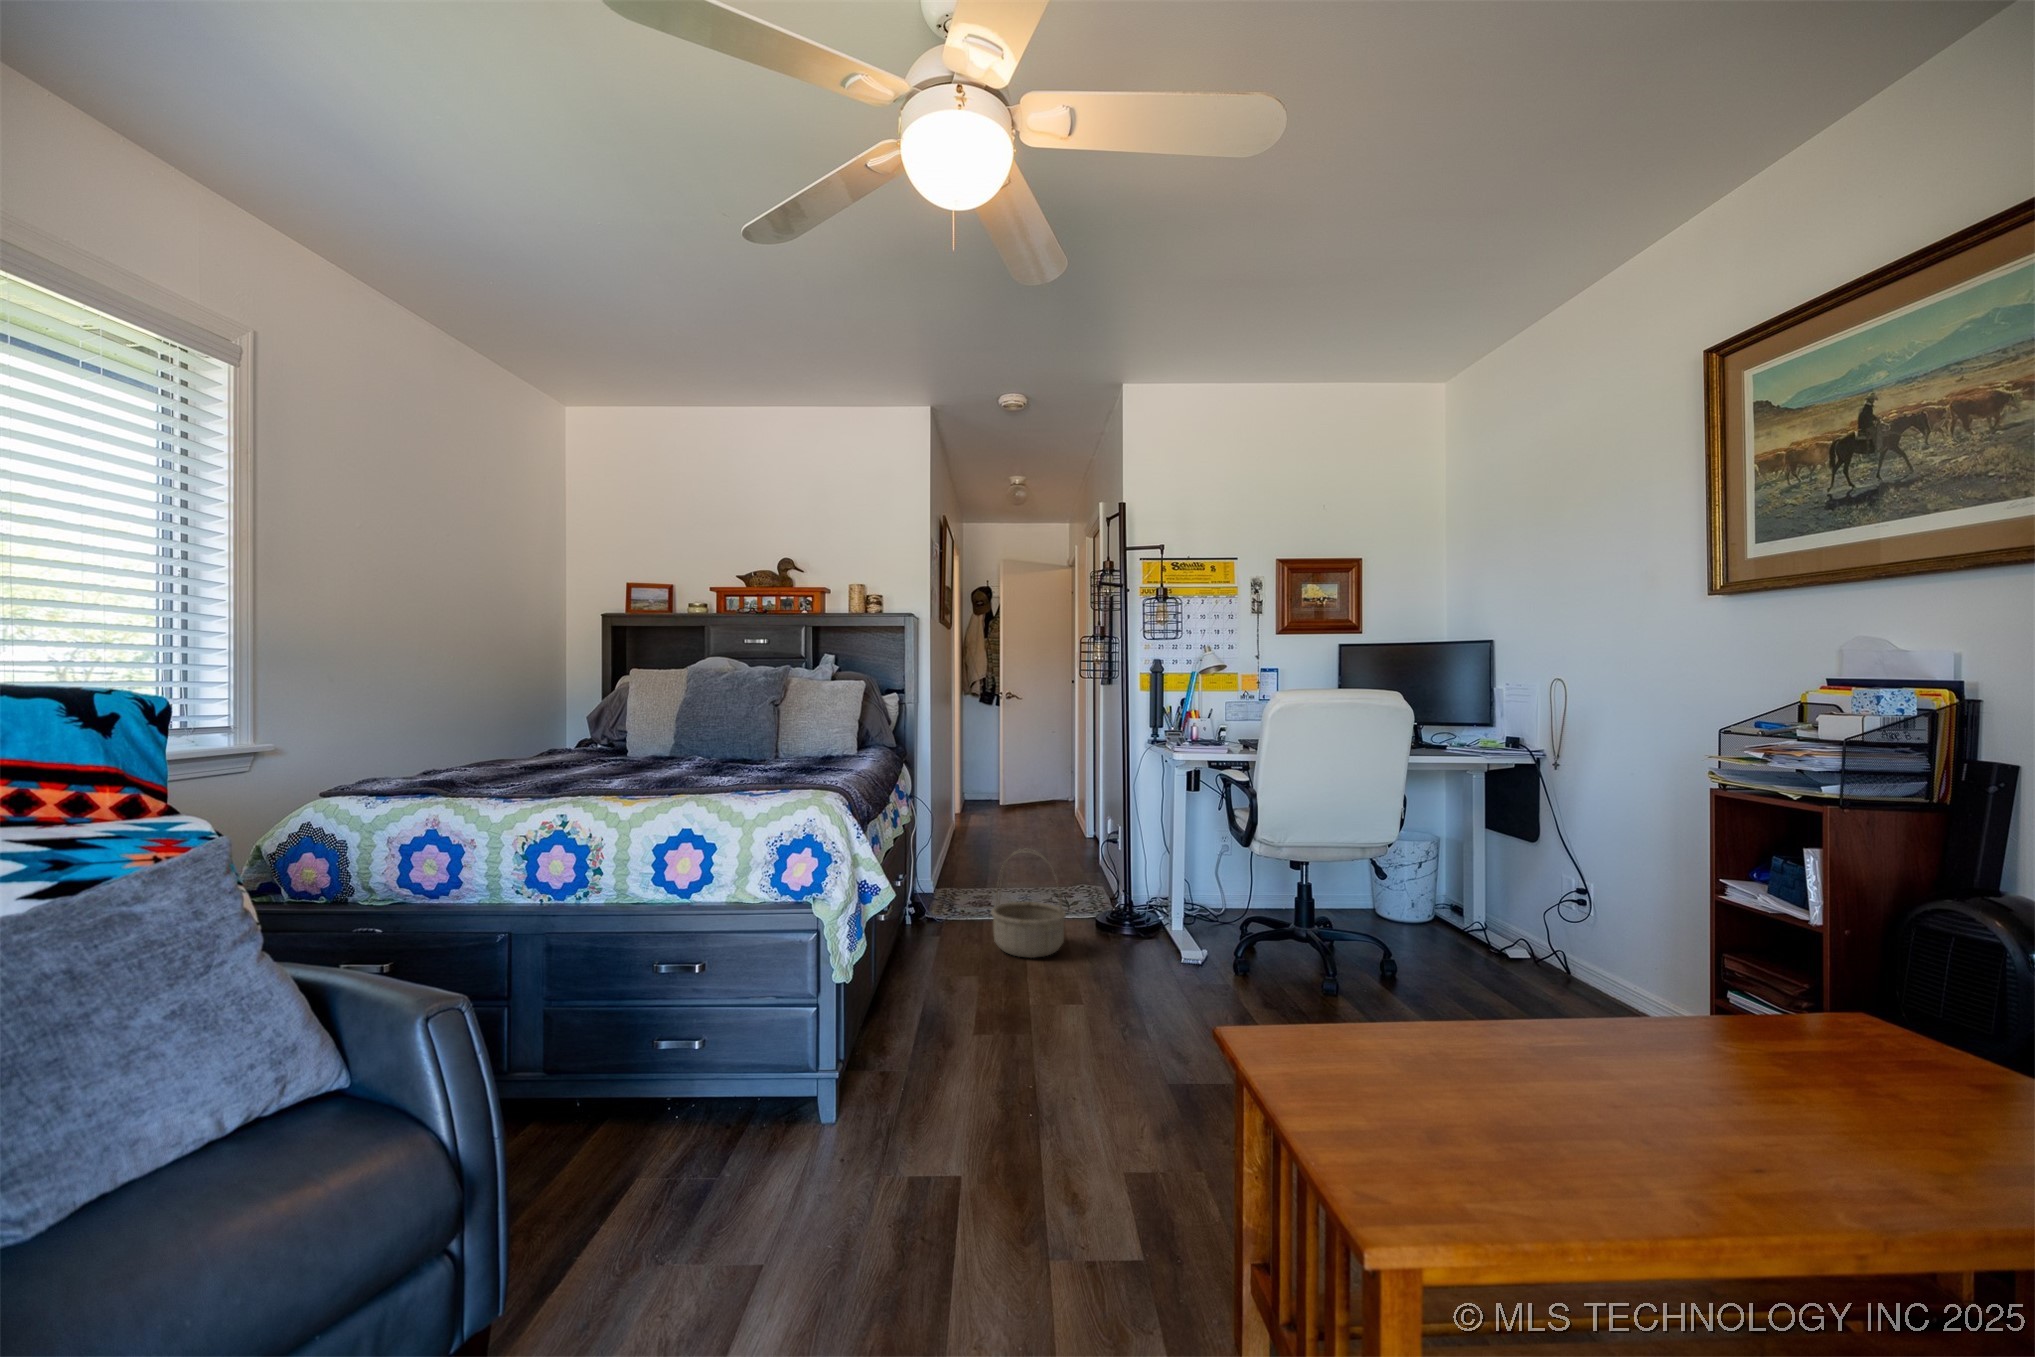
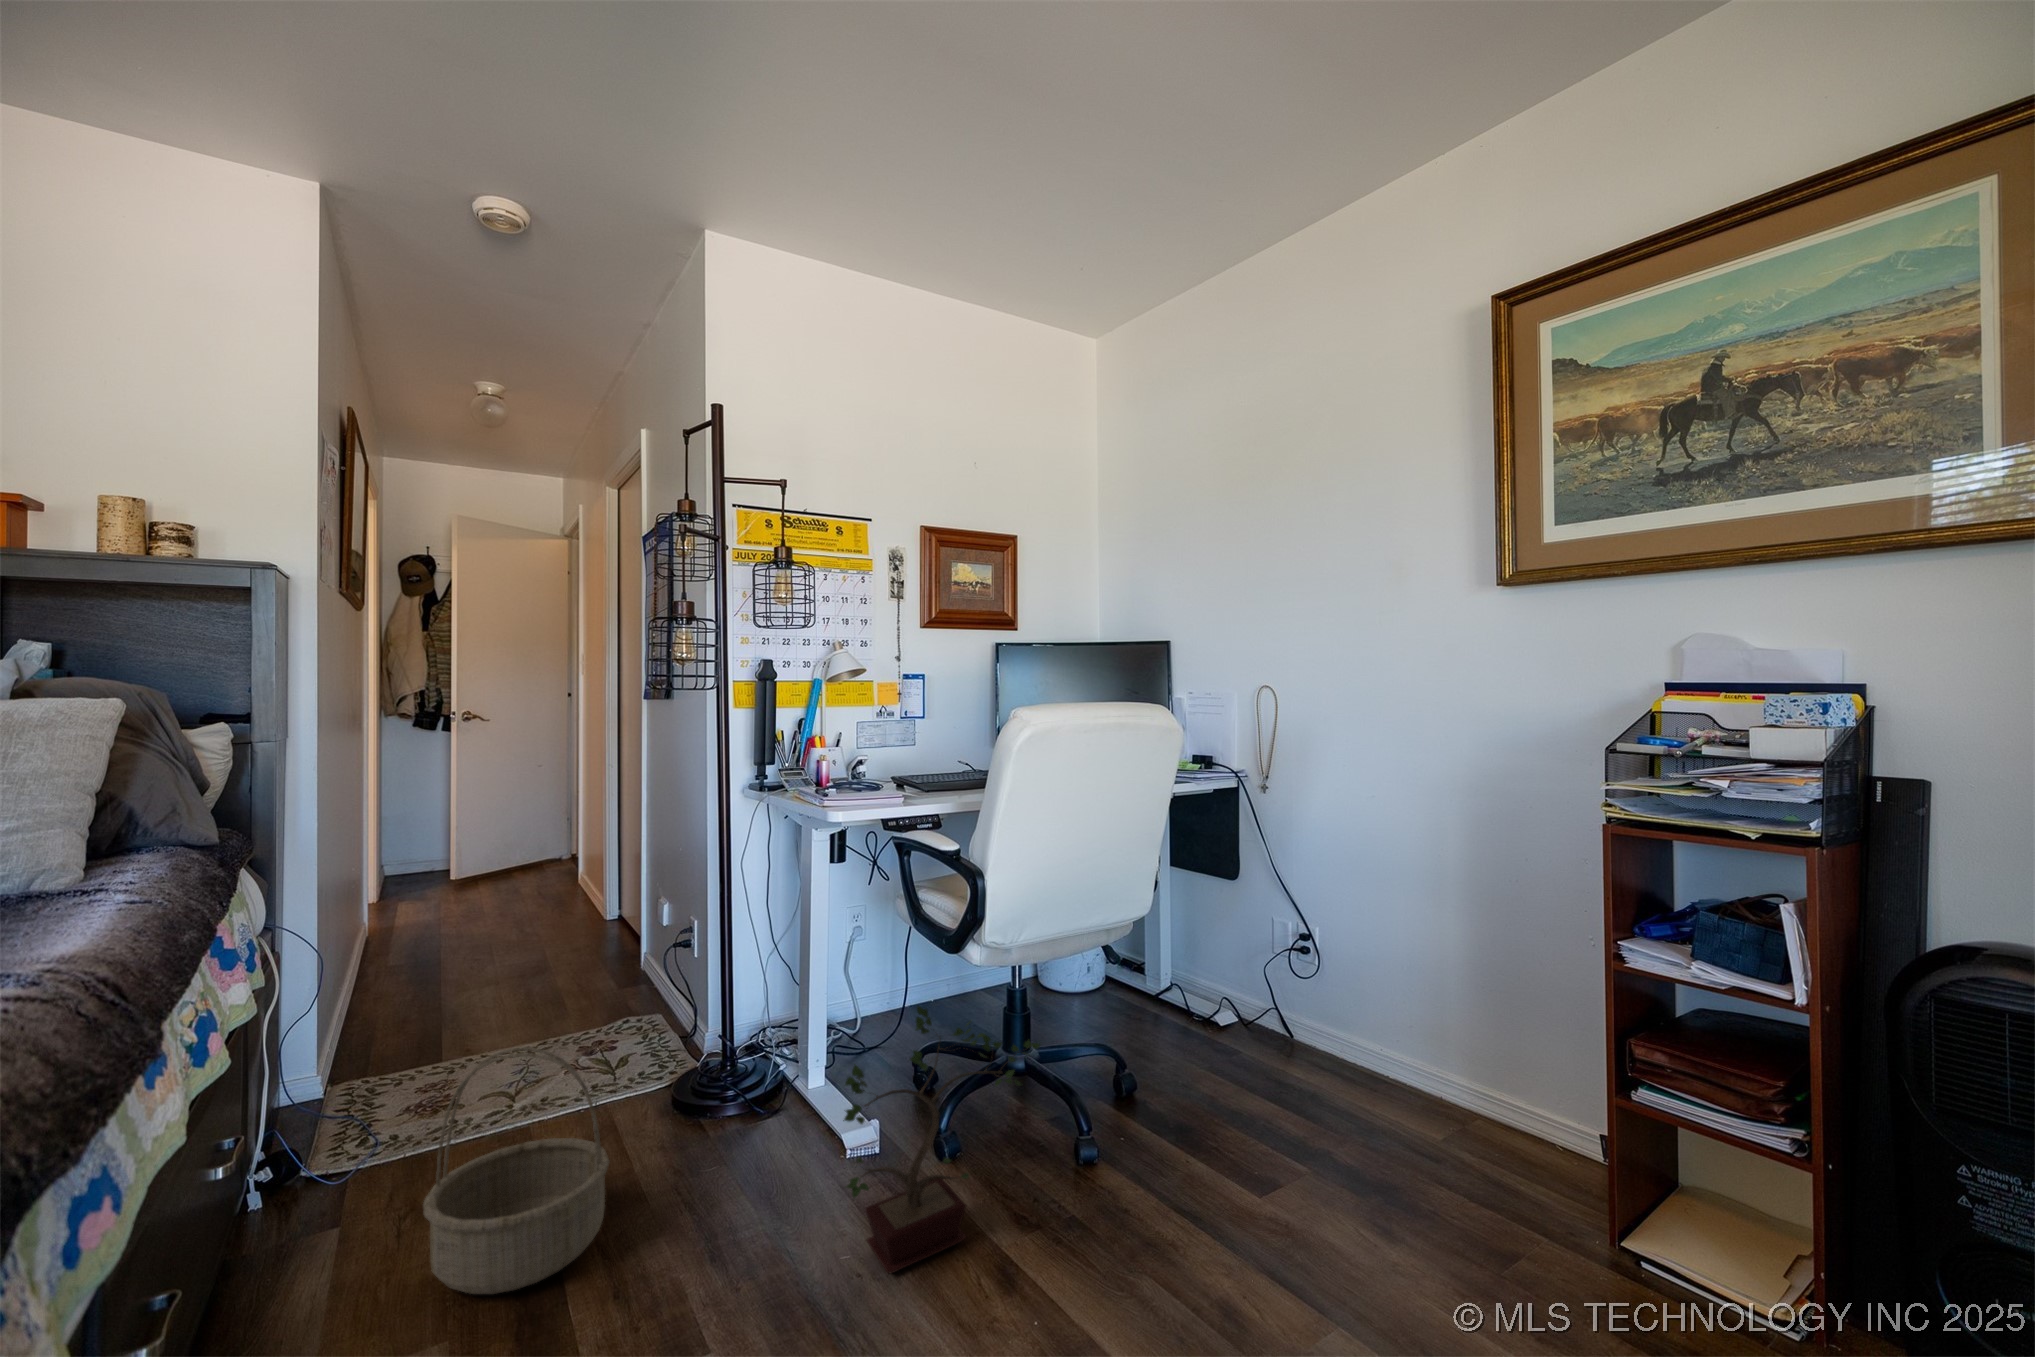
potted plant: none [1168,857,1294,995] -> present [843,1006,1040,1274]

